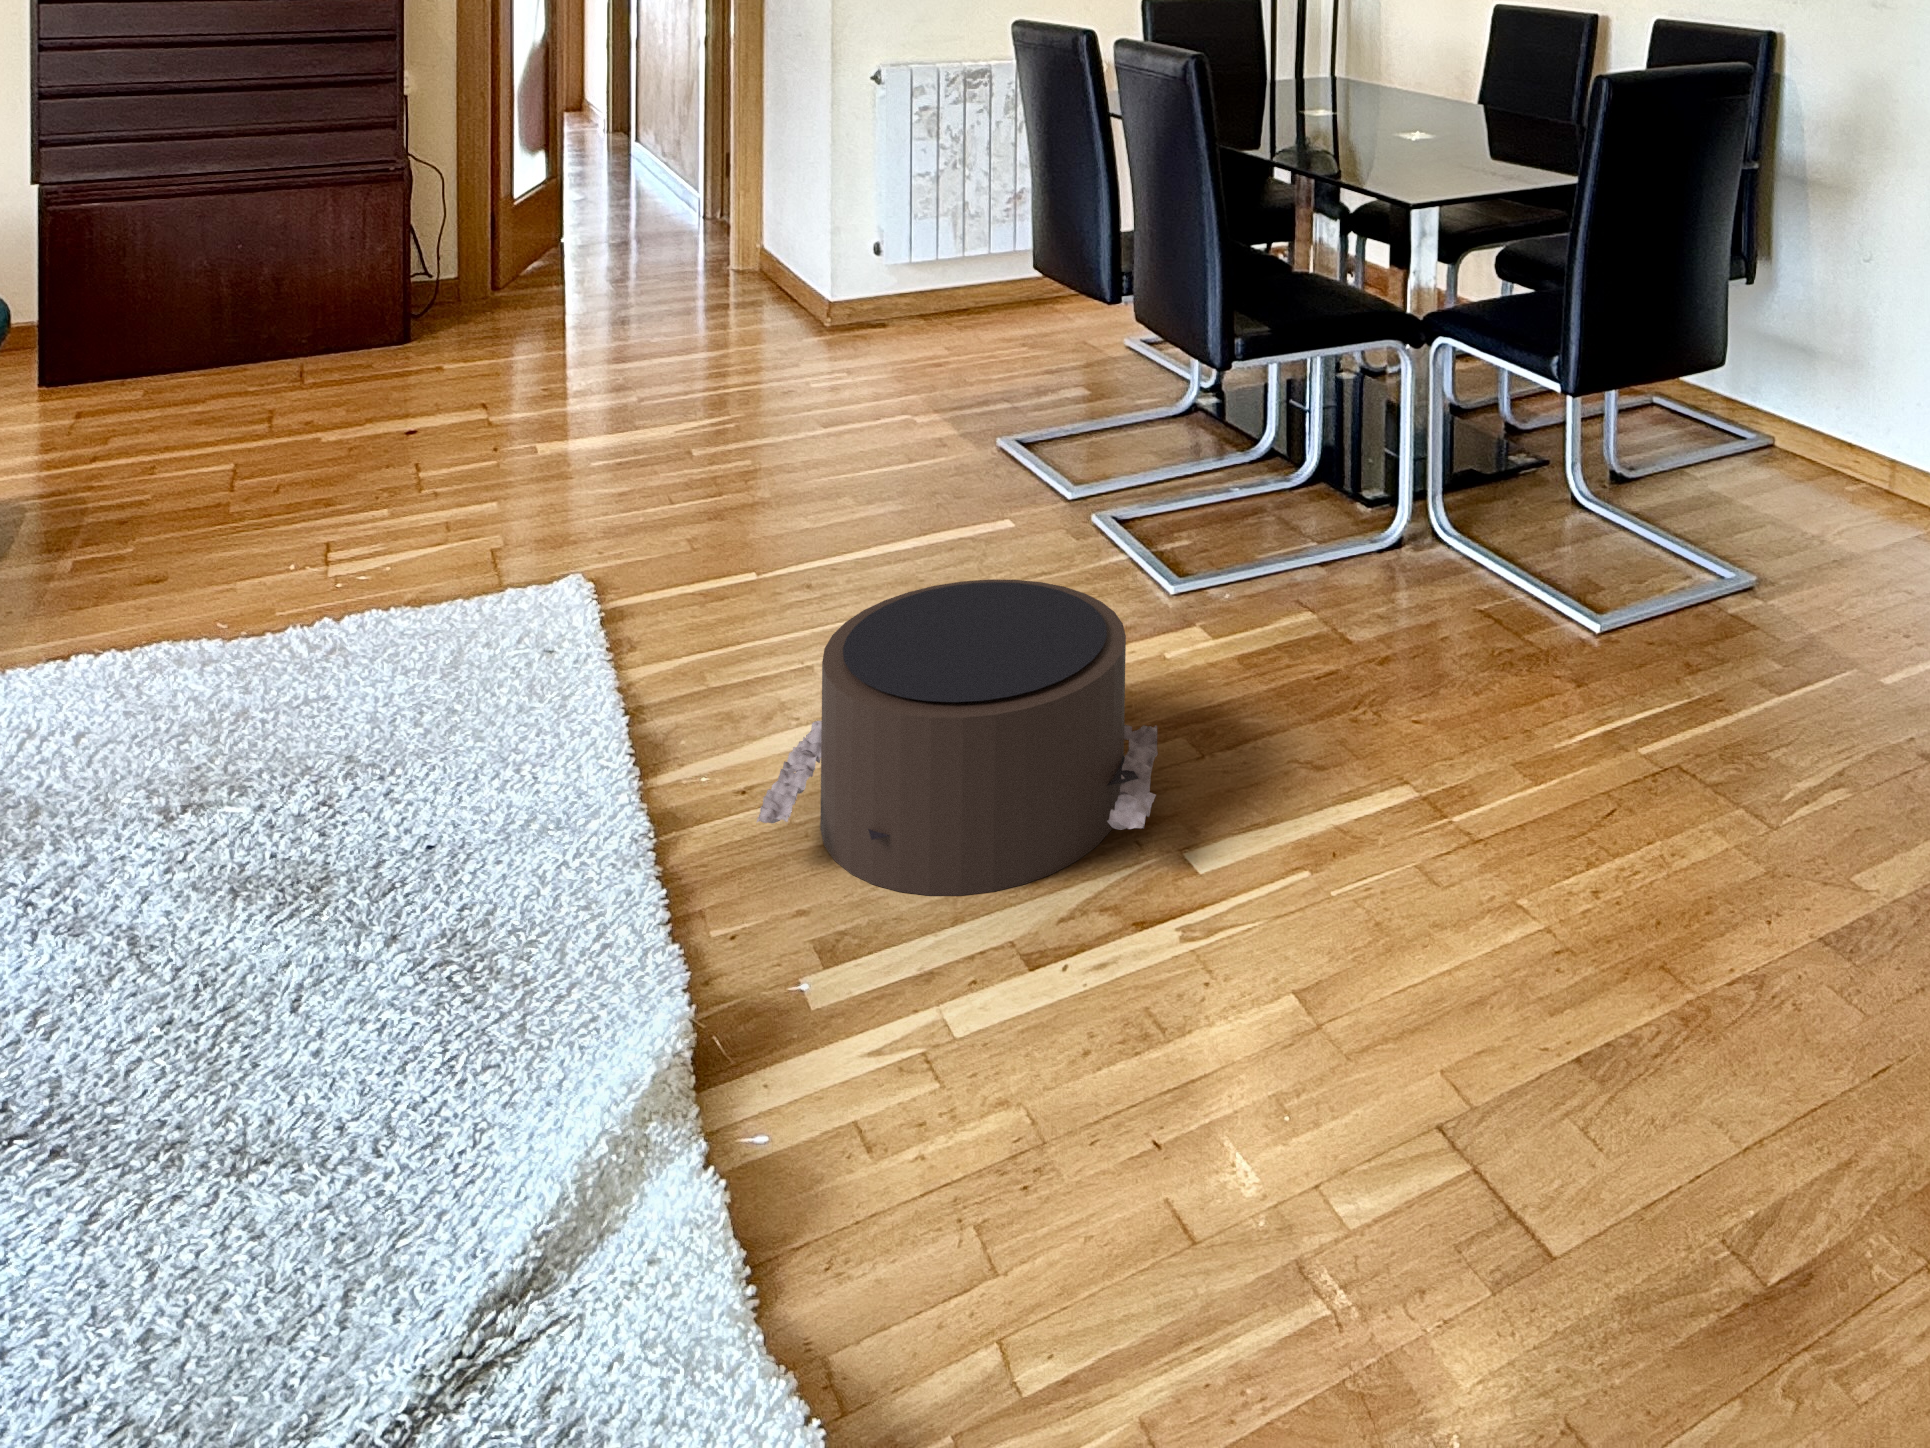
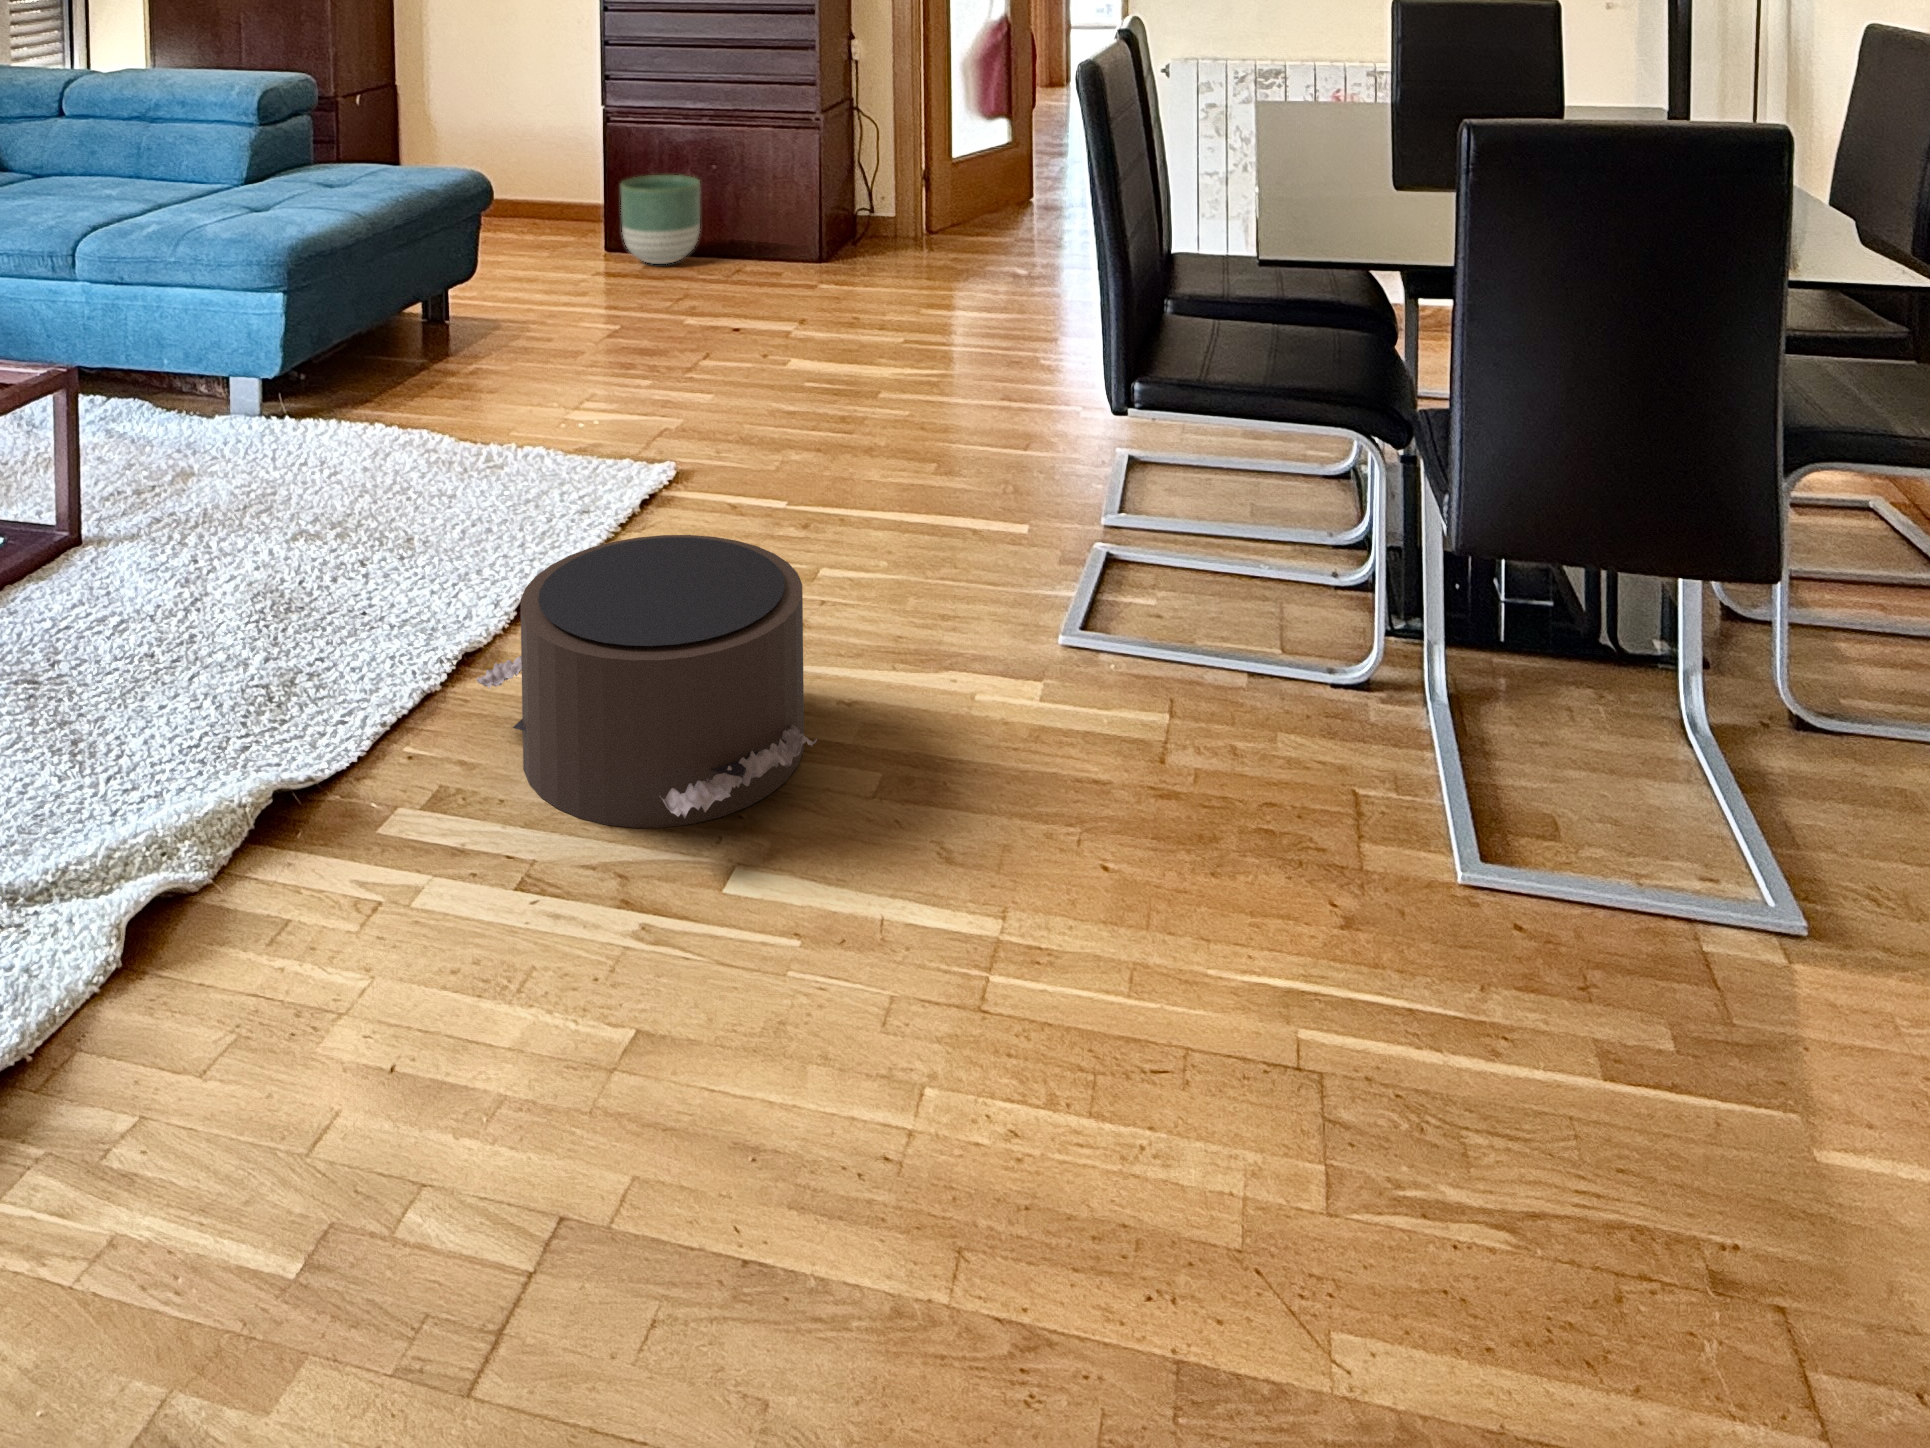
planter: none [90,263,219,385] -> present [621,175,700,264]

